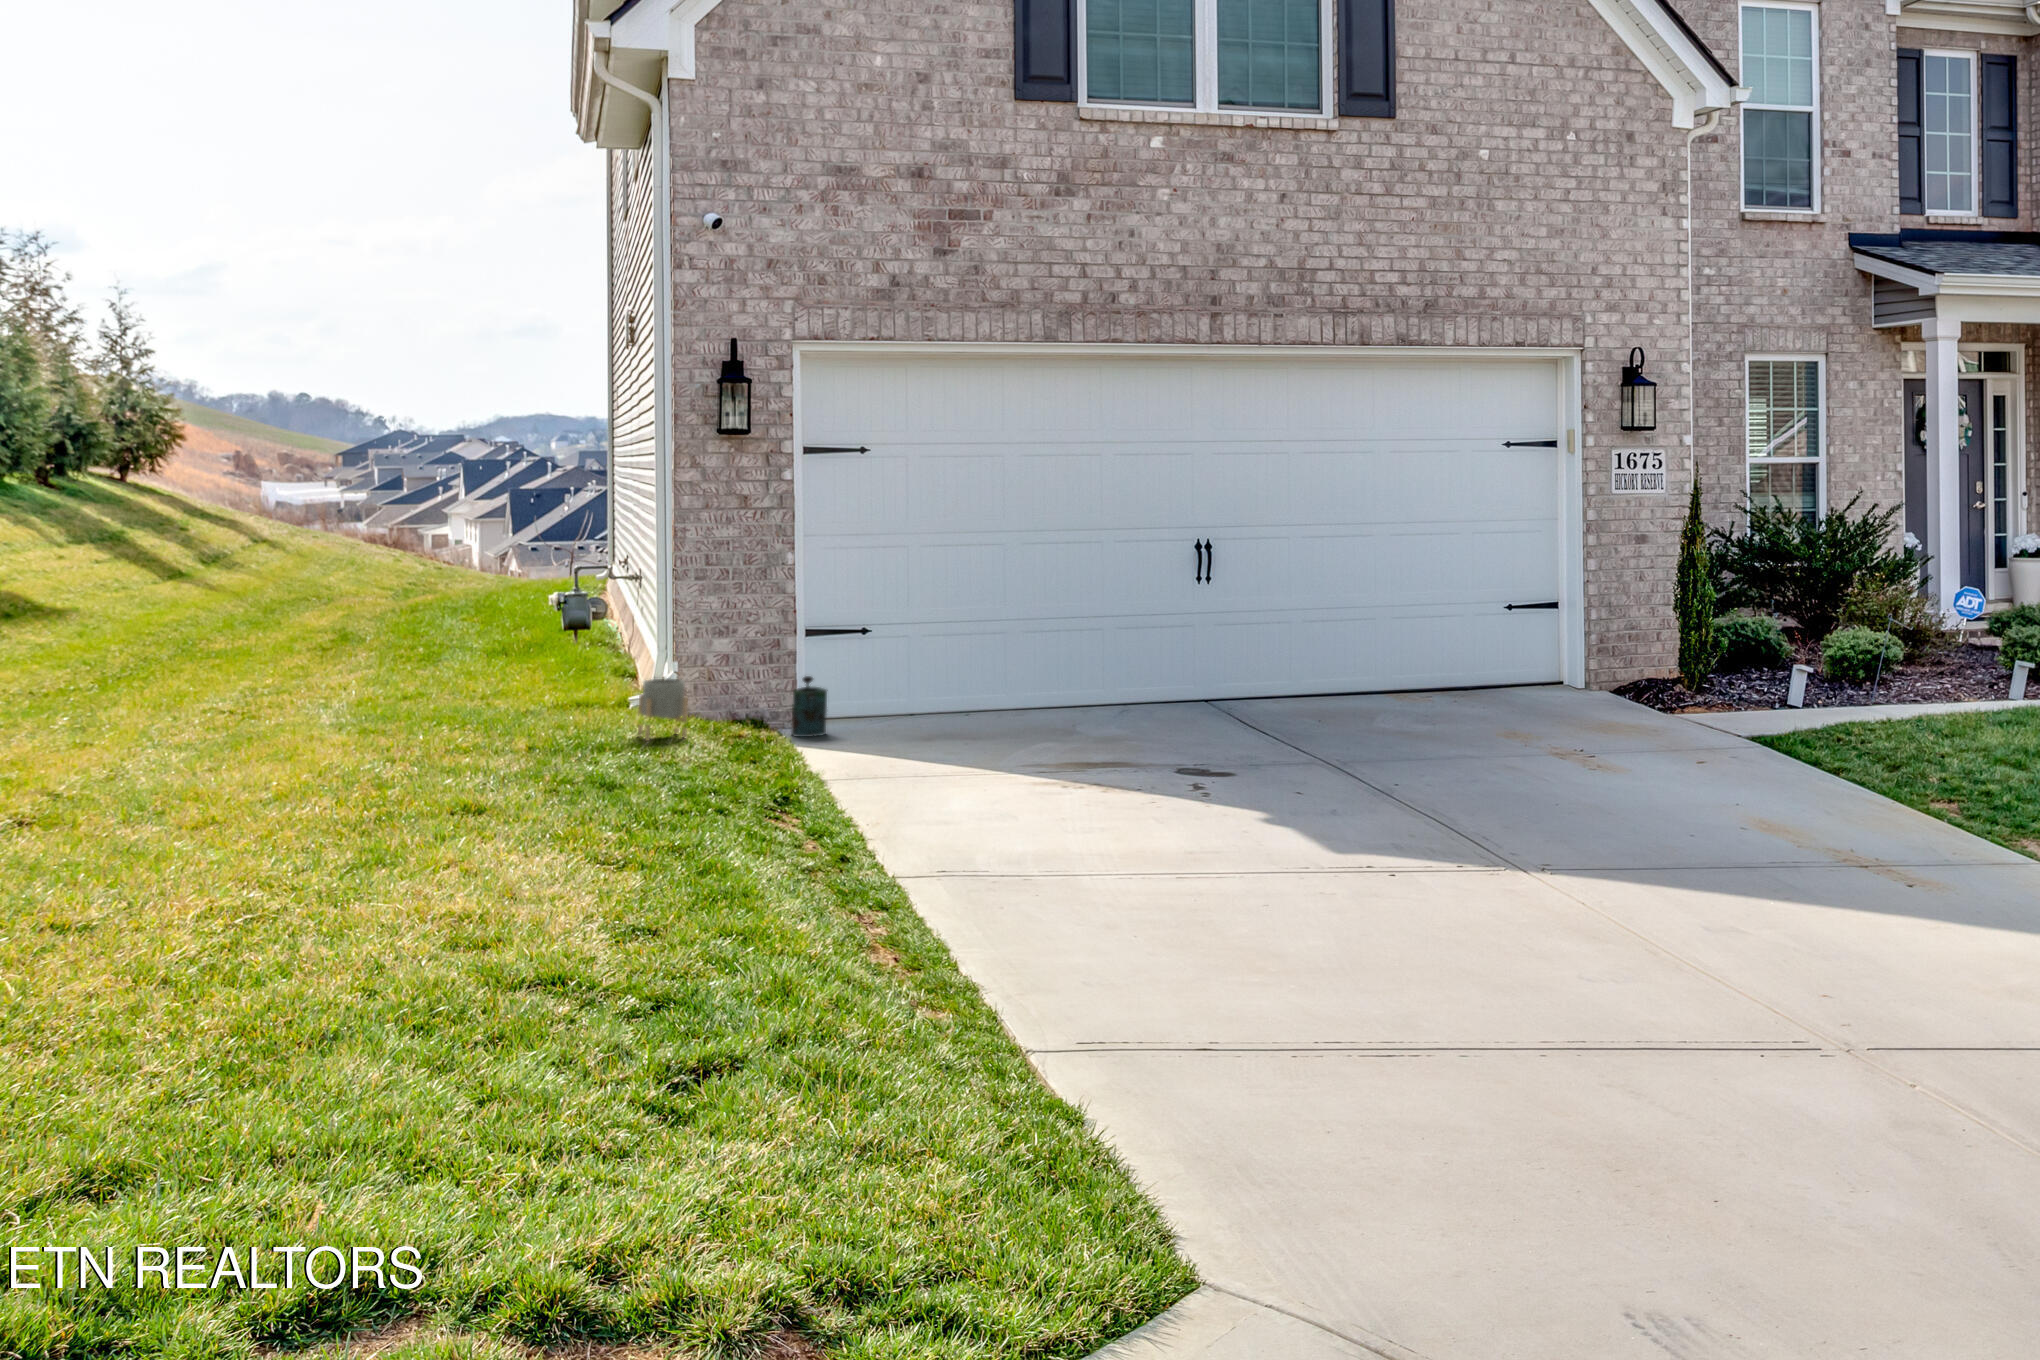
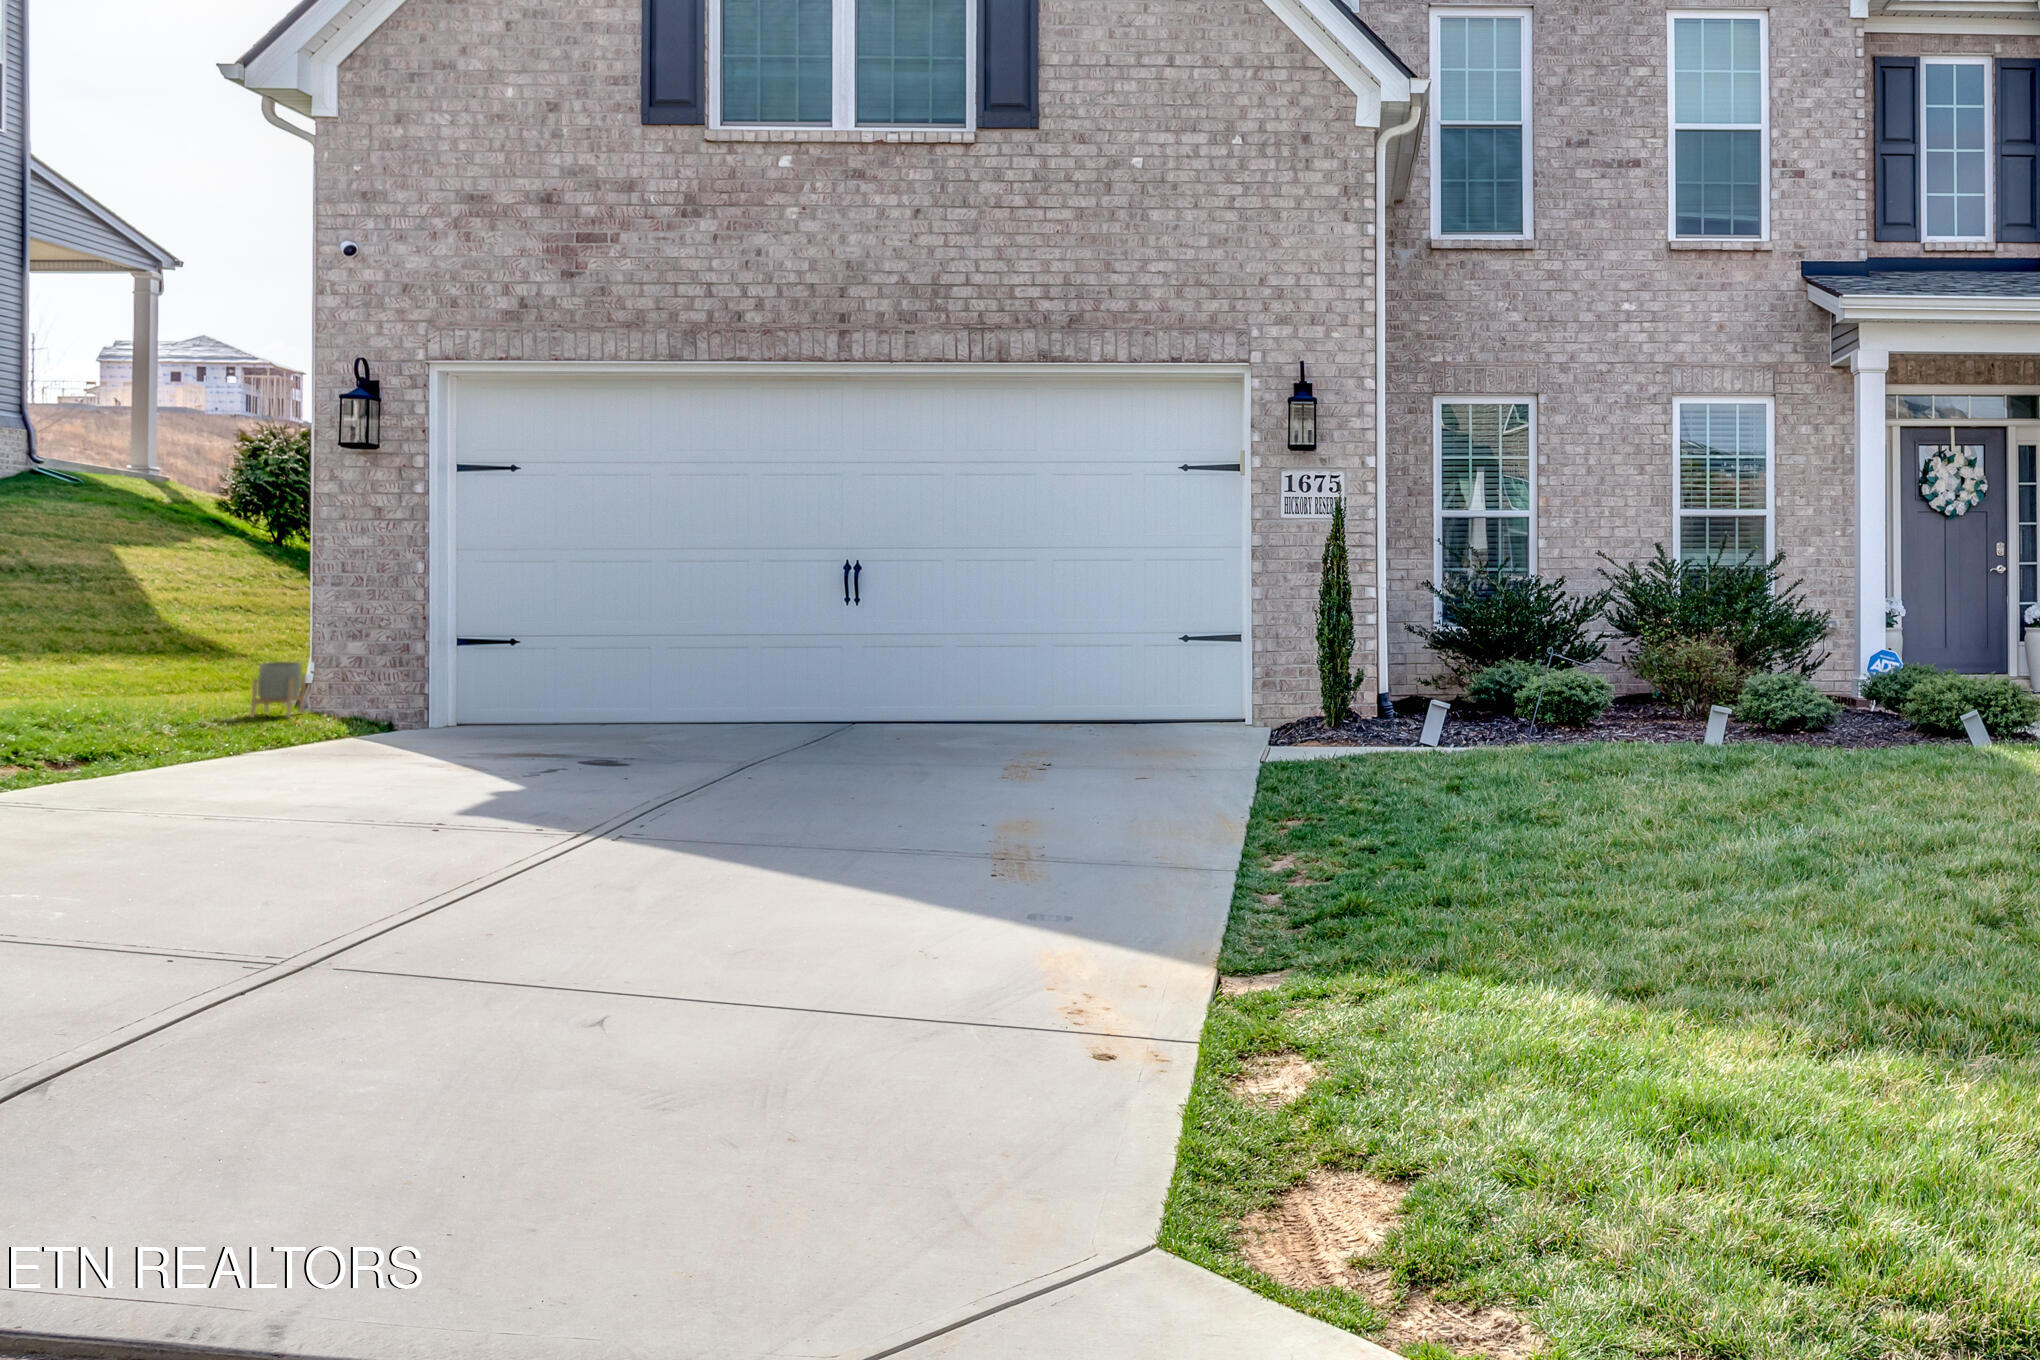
watering can: present [791,676,828,737] -> none [374,668,424,725]

